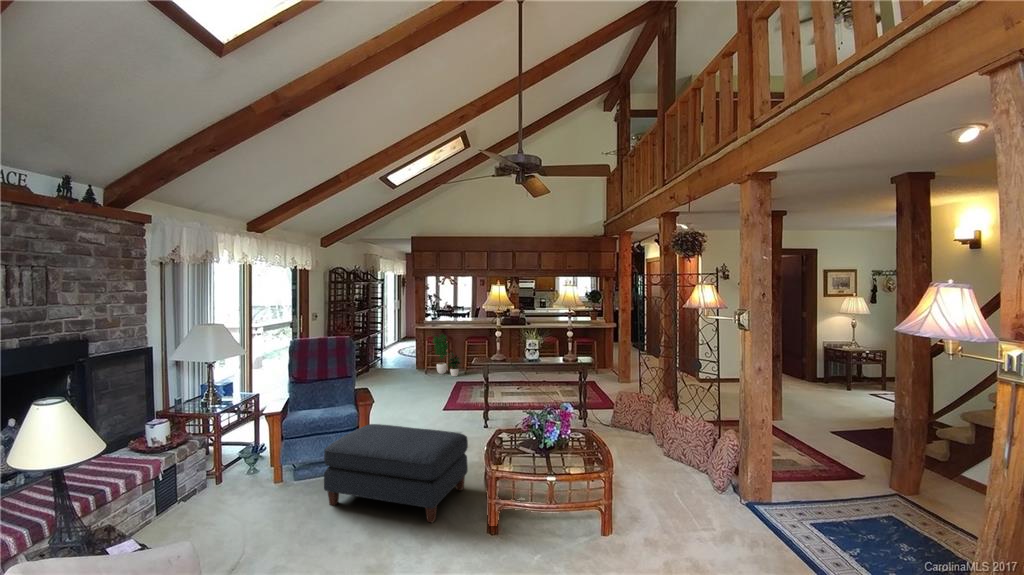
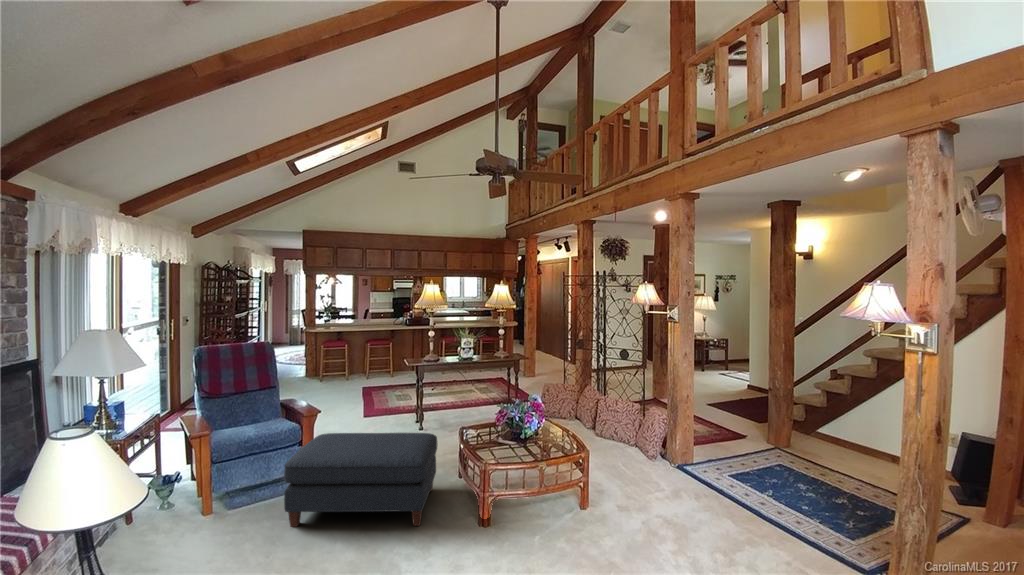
potted plant: present [433,334,461,377] -> none [329,334,367,382]

